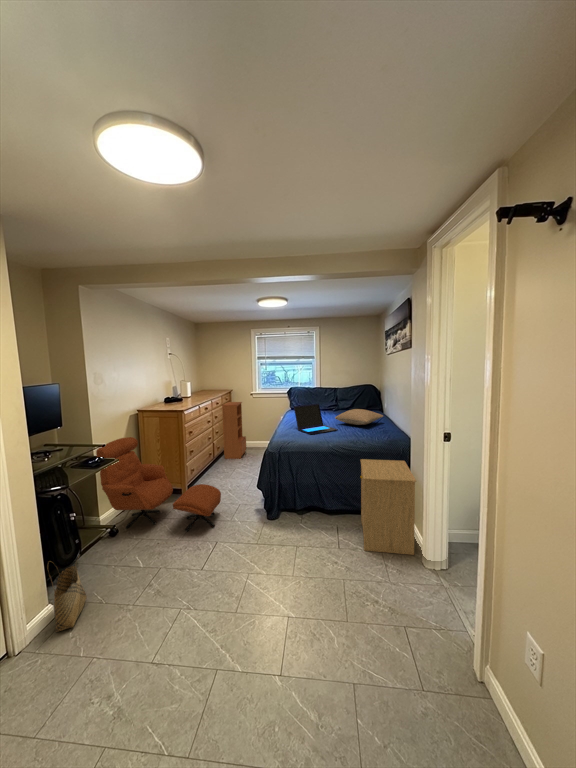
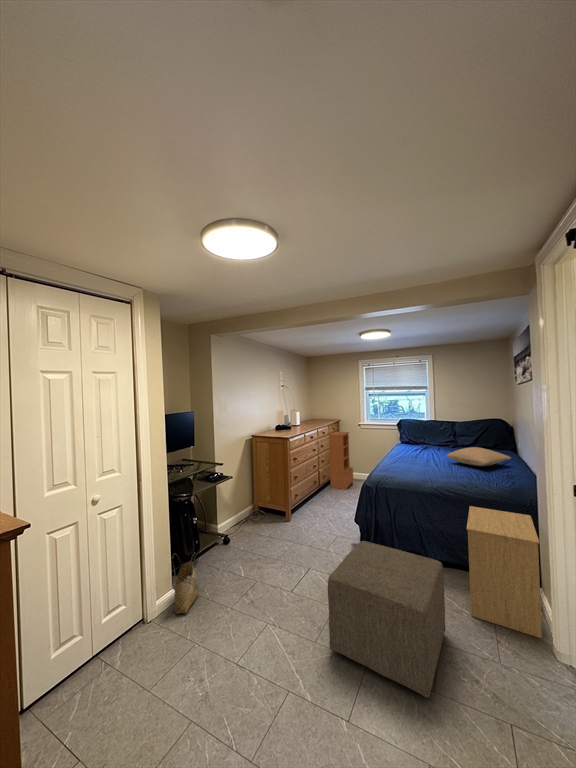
laptop: present [294,404,338,435] -> none [397,439,448,472]
armchair: present [96,437,221,531] -> none [217,459,318,554]
ottoman: none [250,505,348,629] -> present [328,541,445,698]

